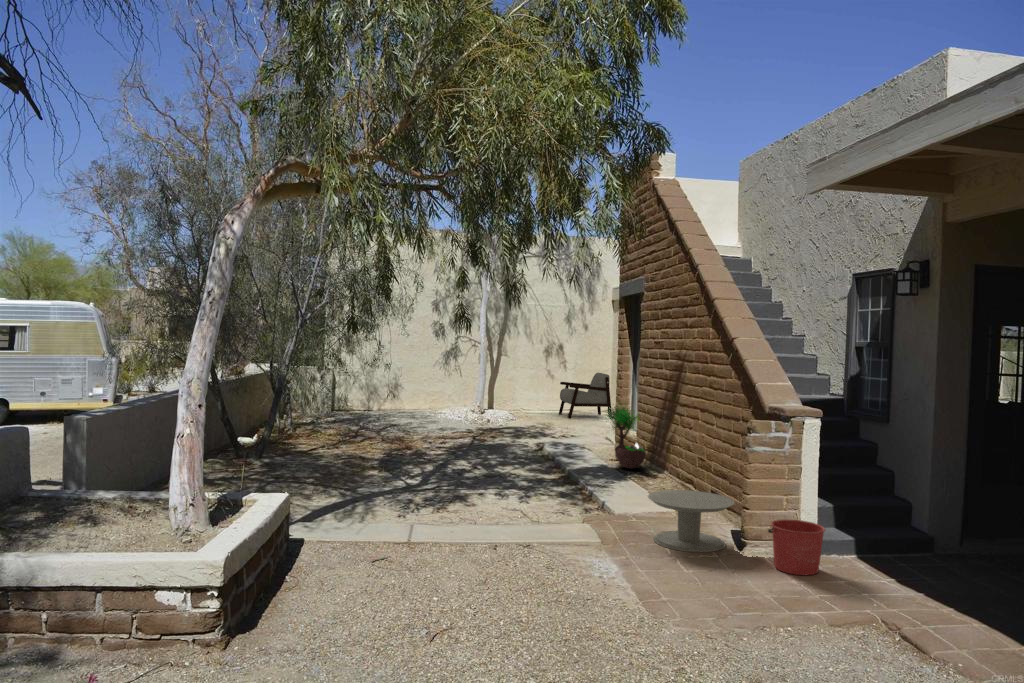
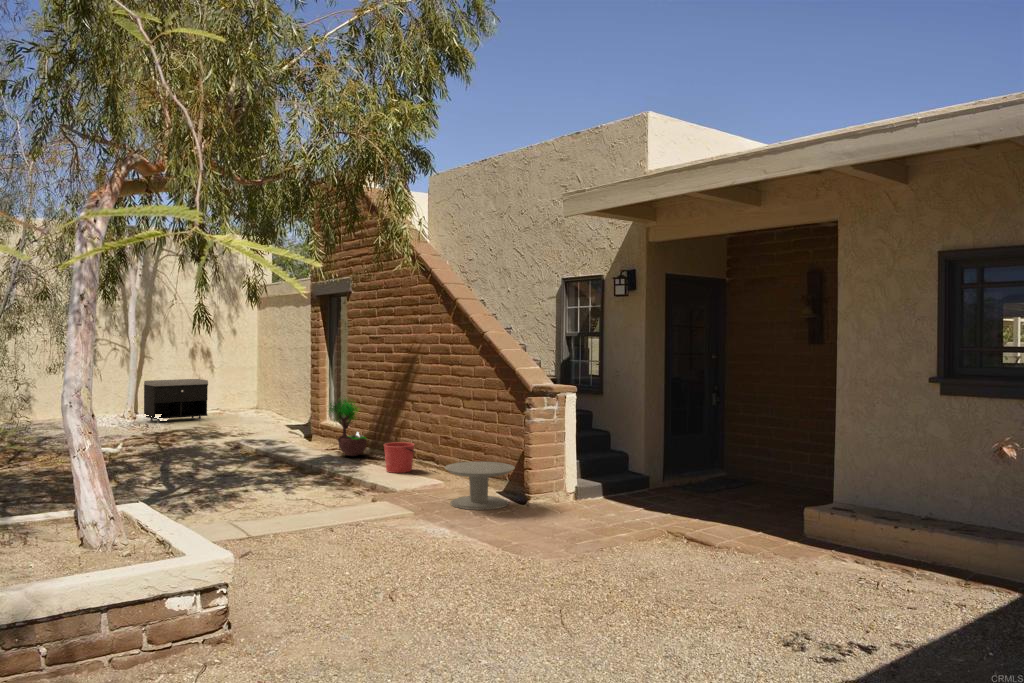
armchair: present [559,373,611,419] -> none [209,370,270,419]
storage bench: none [498,377,553,418] -> present [144,379,208,423]
bucket: present [768,519,825,575] -> present [384,442,415,473]

